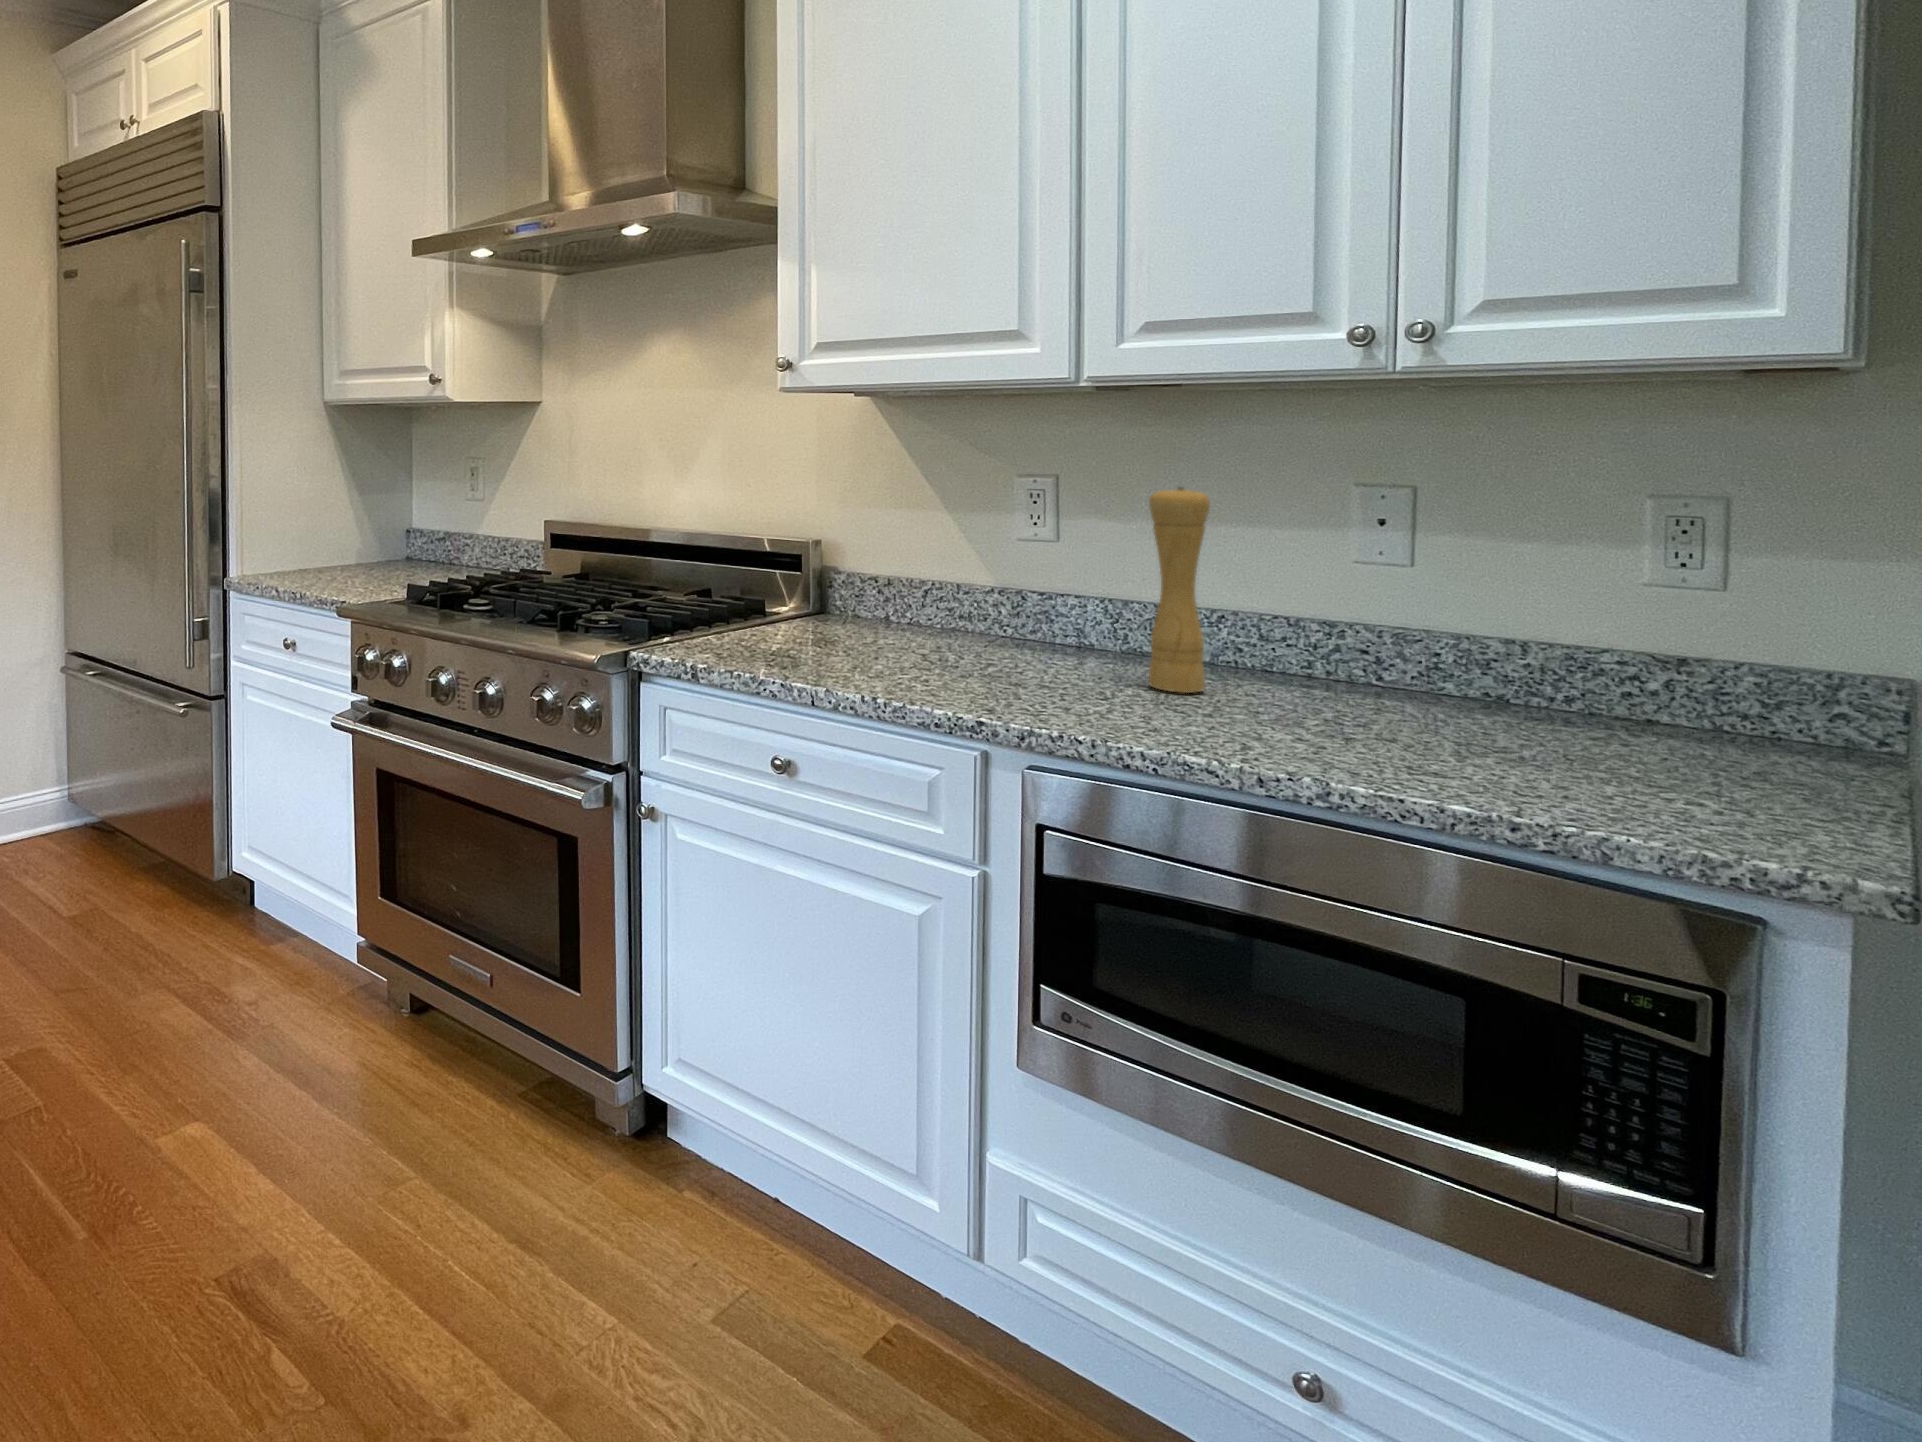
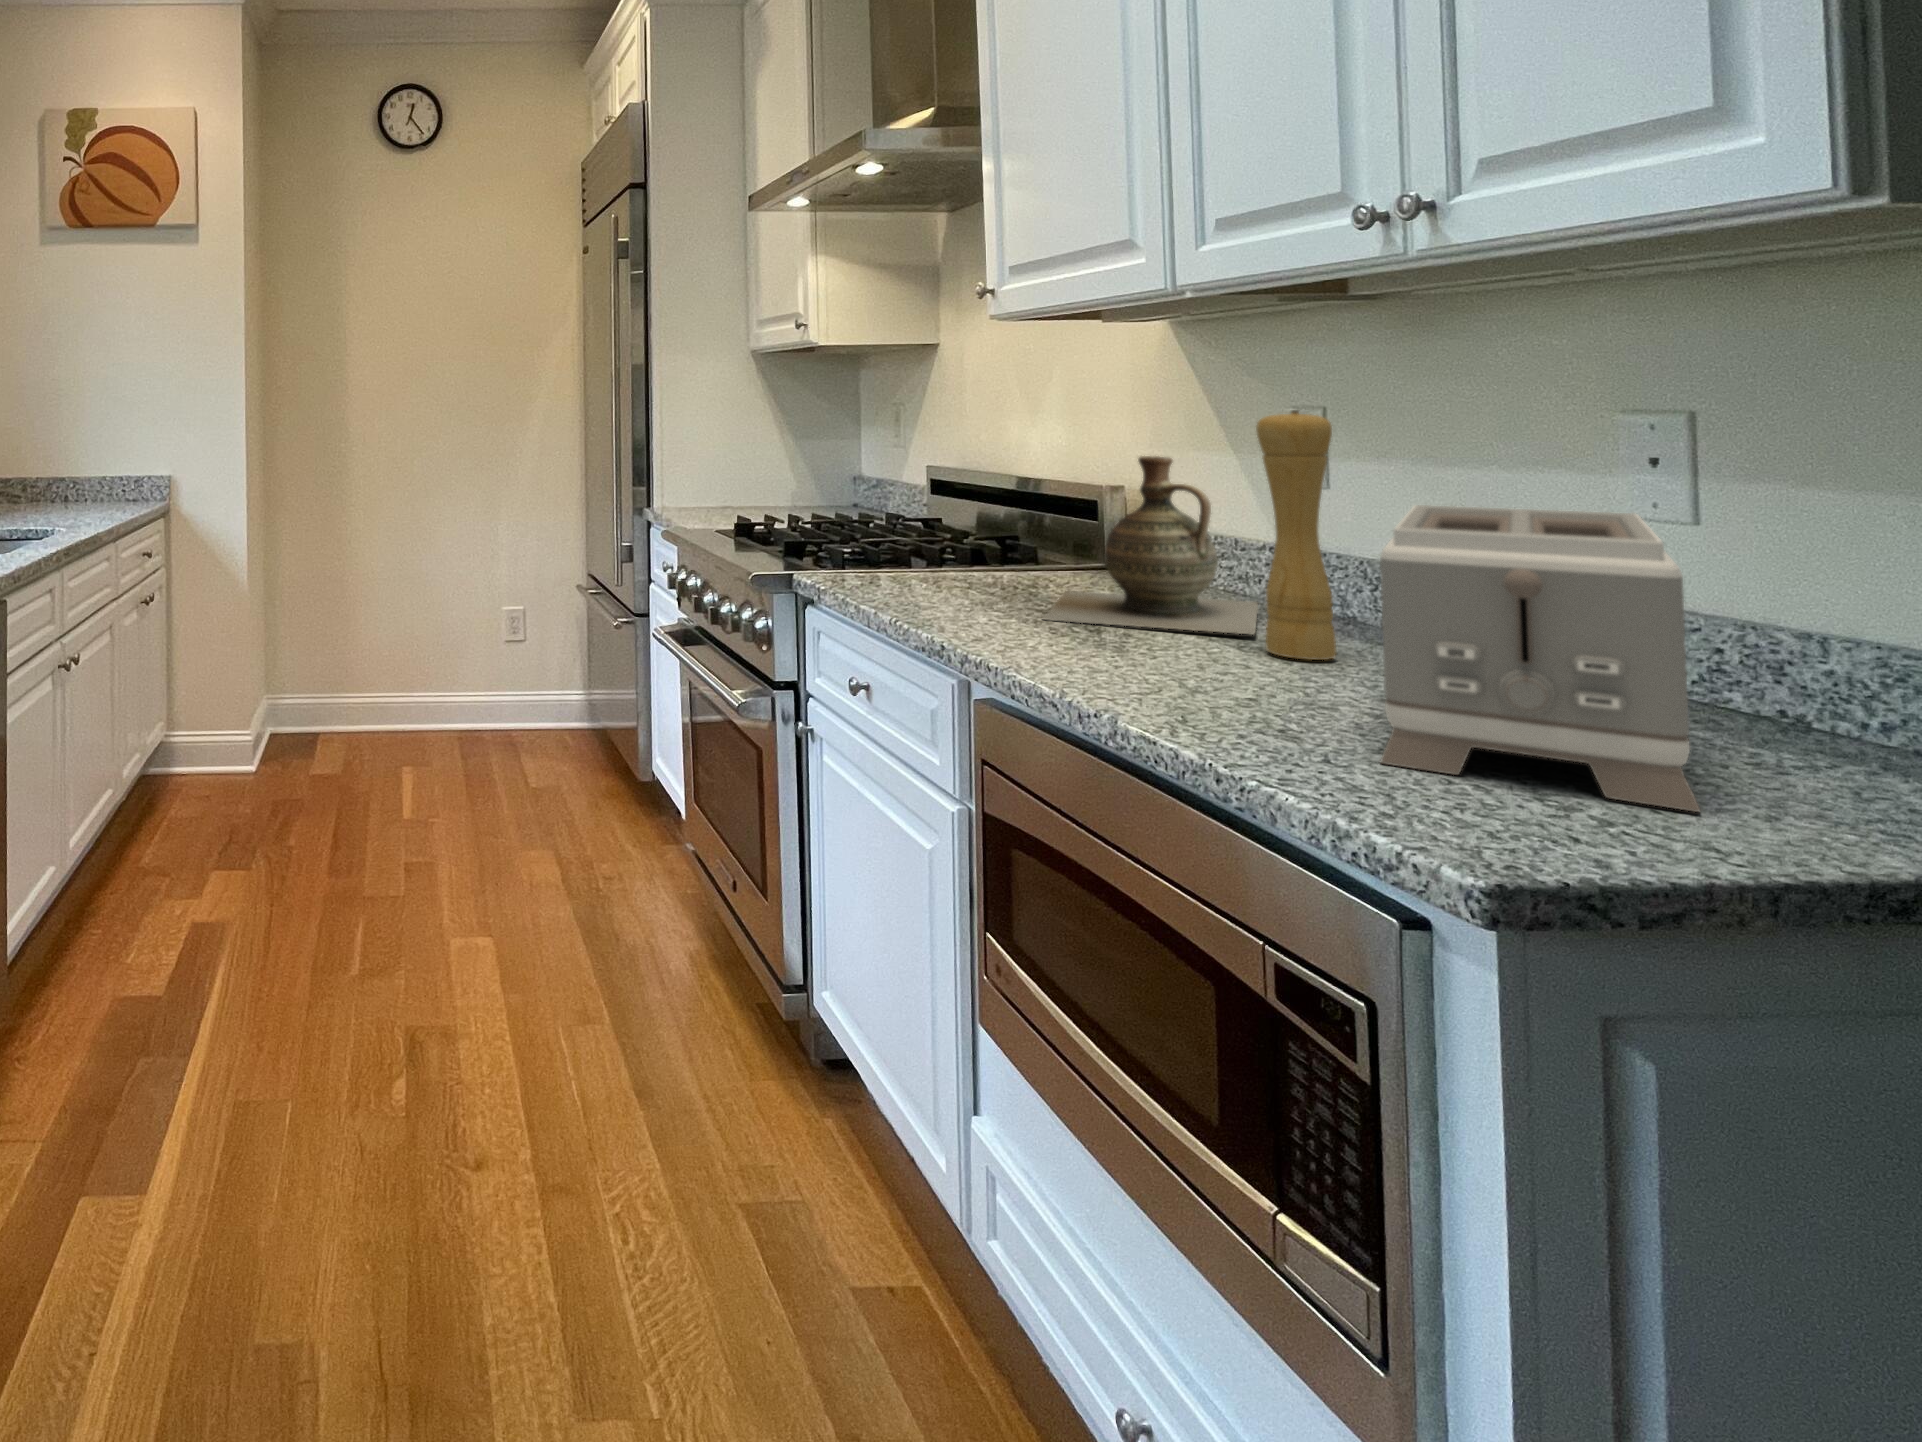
ceramic jug: none [890,523,1112,681] -> present [1044,456,1258,634]
toaster: none [1324,567,1699,788] -> present [1380,505,1700,812]

